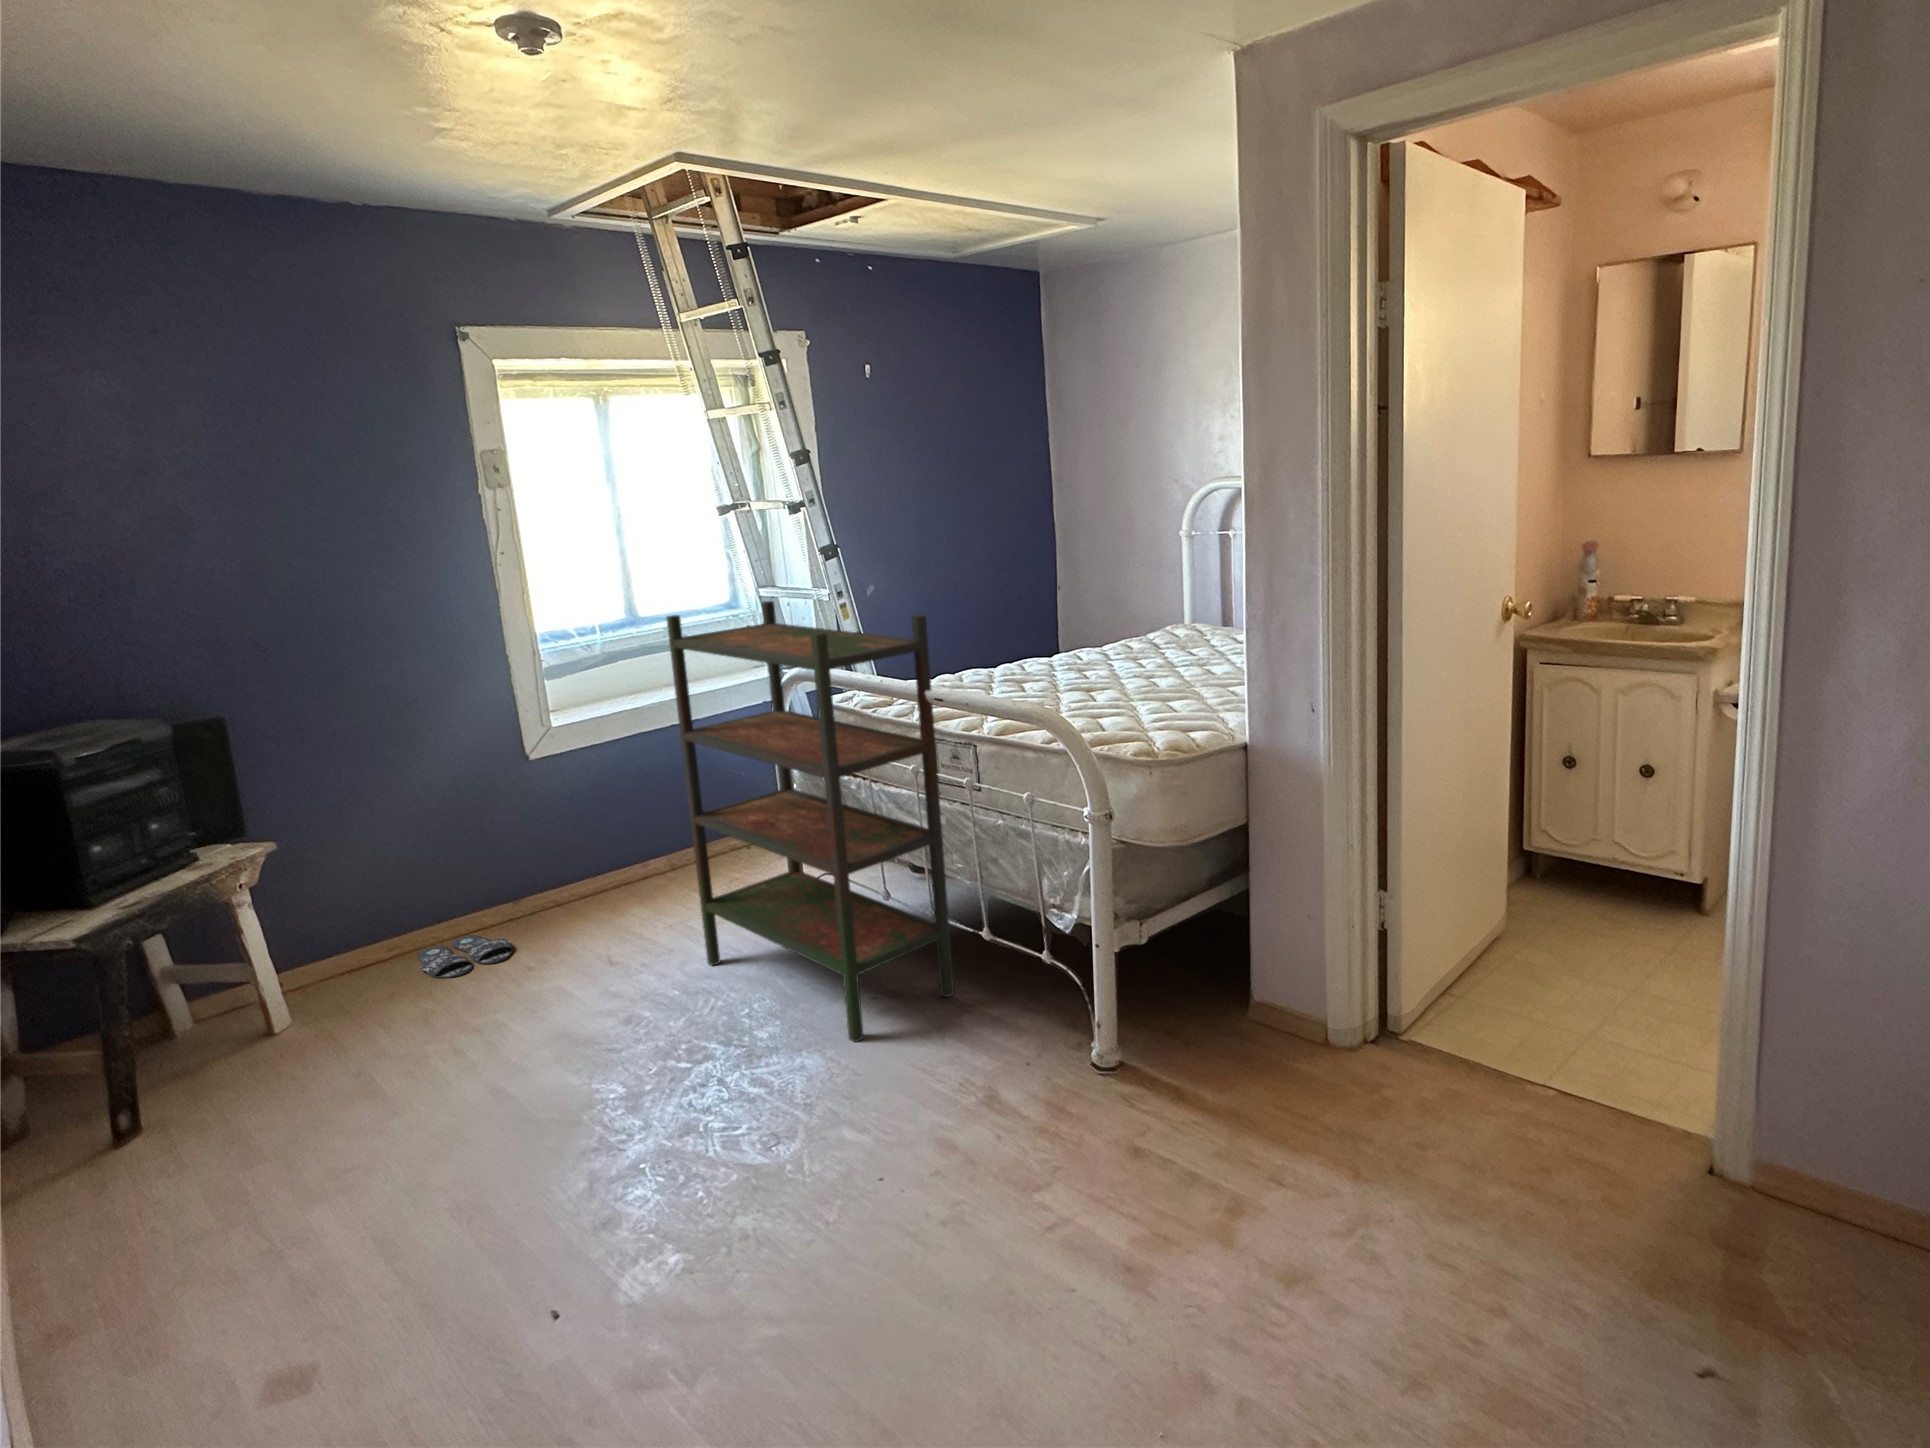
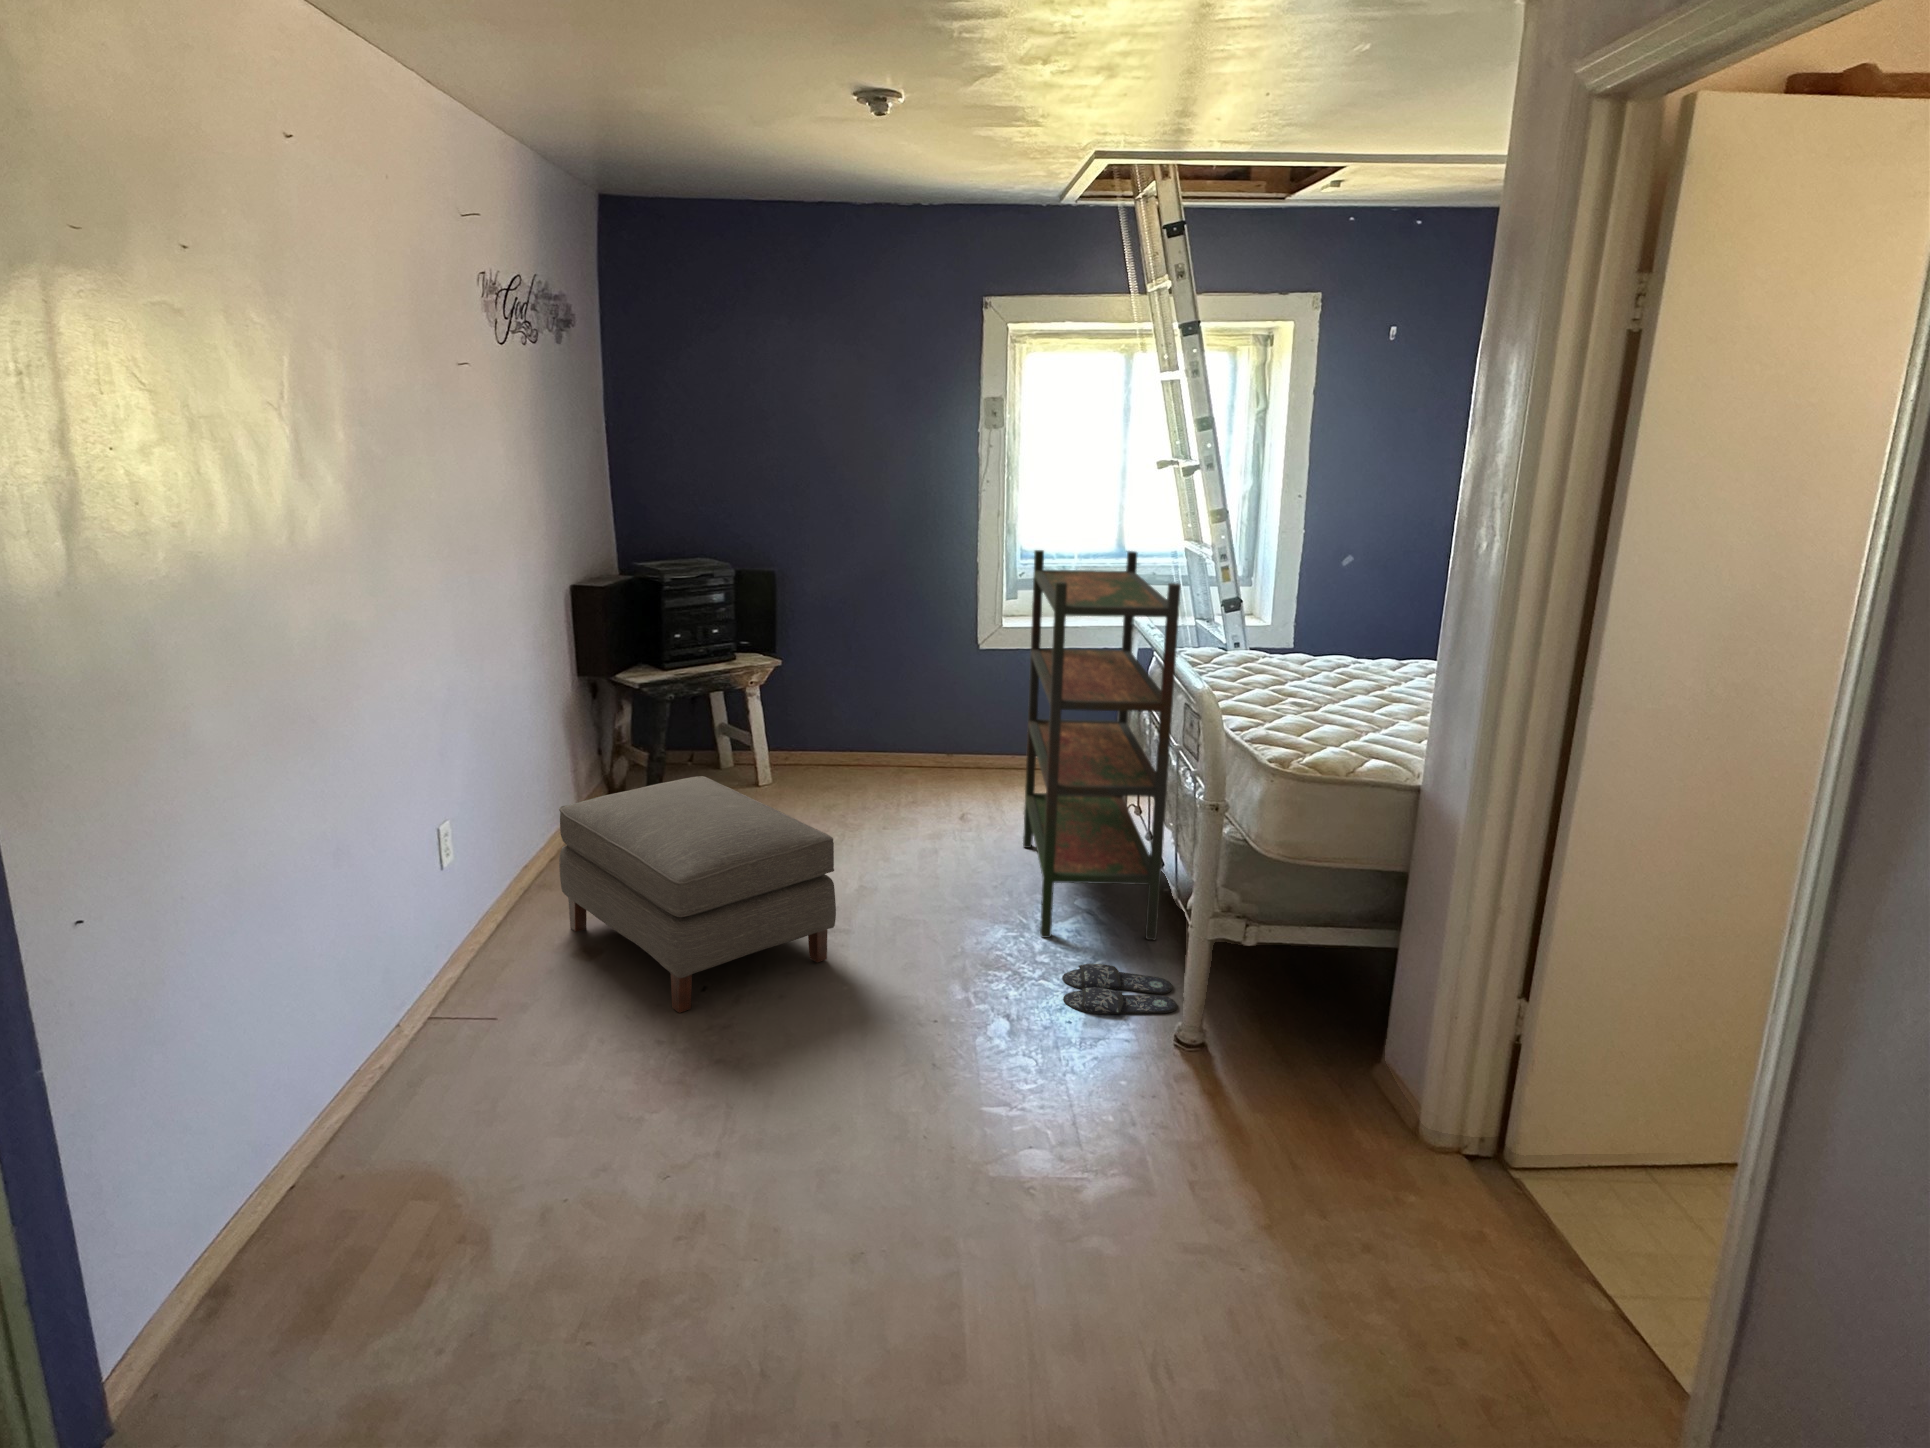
slippers: present [418,935,513,978] -> present [1062,964,1177,1014]
ottoman: none [143,1020,675,1367] -> present [559,776,836,1013]

